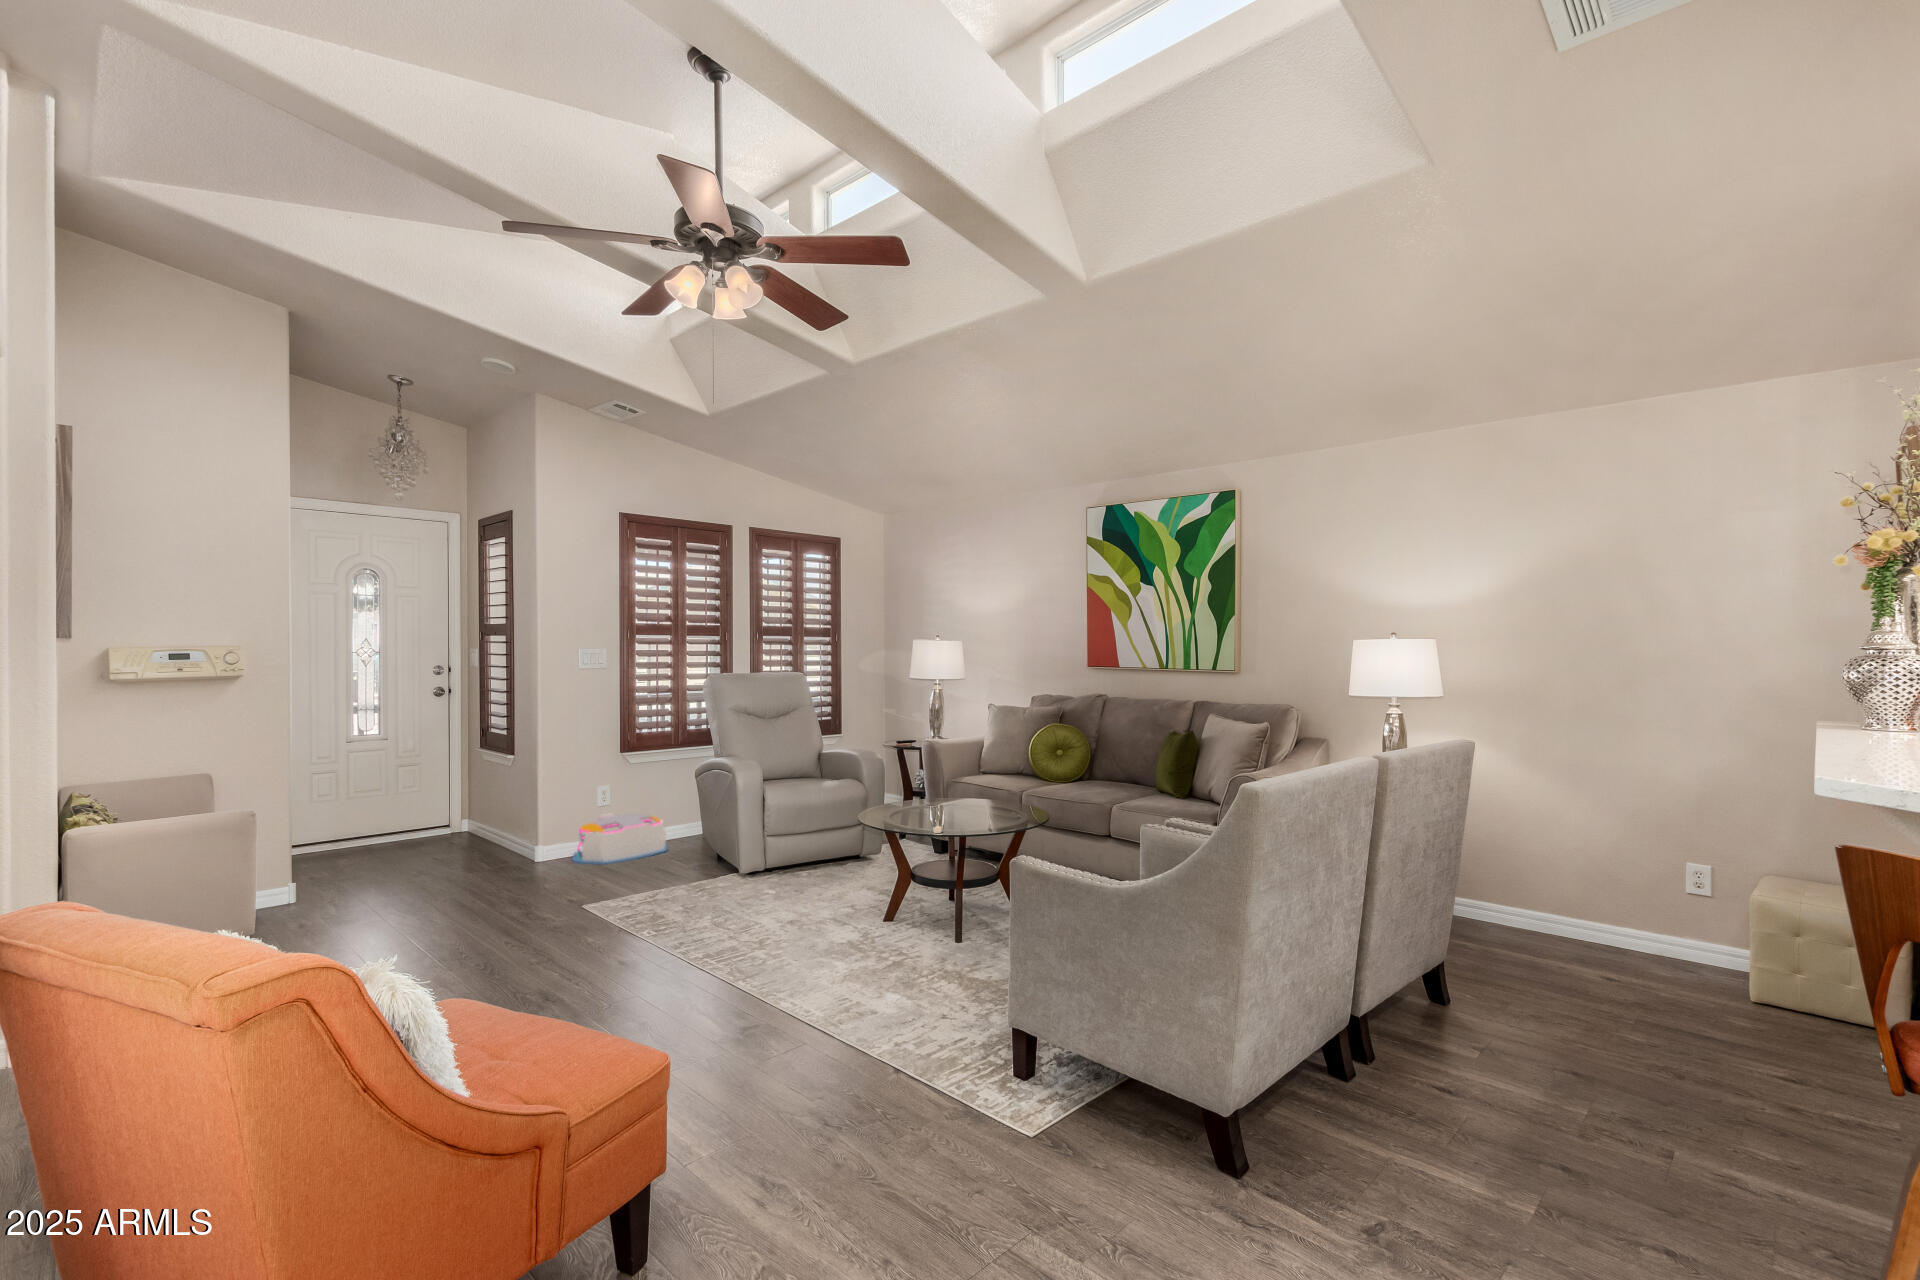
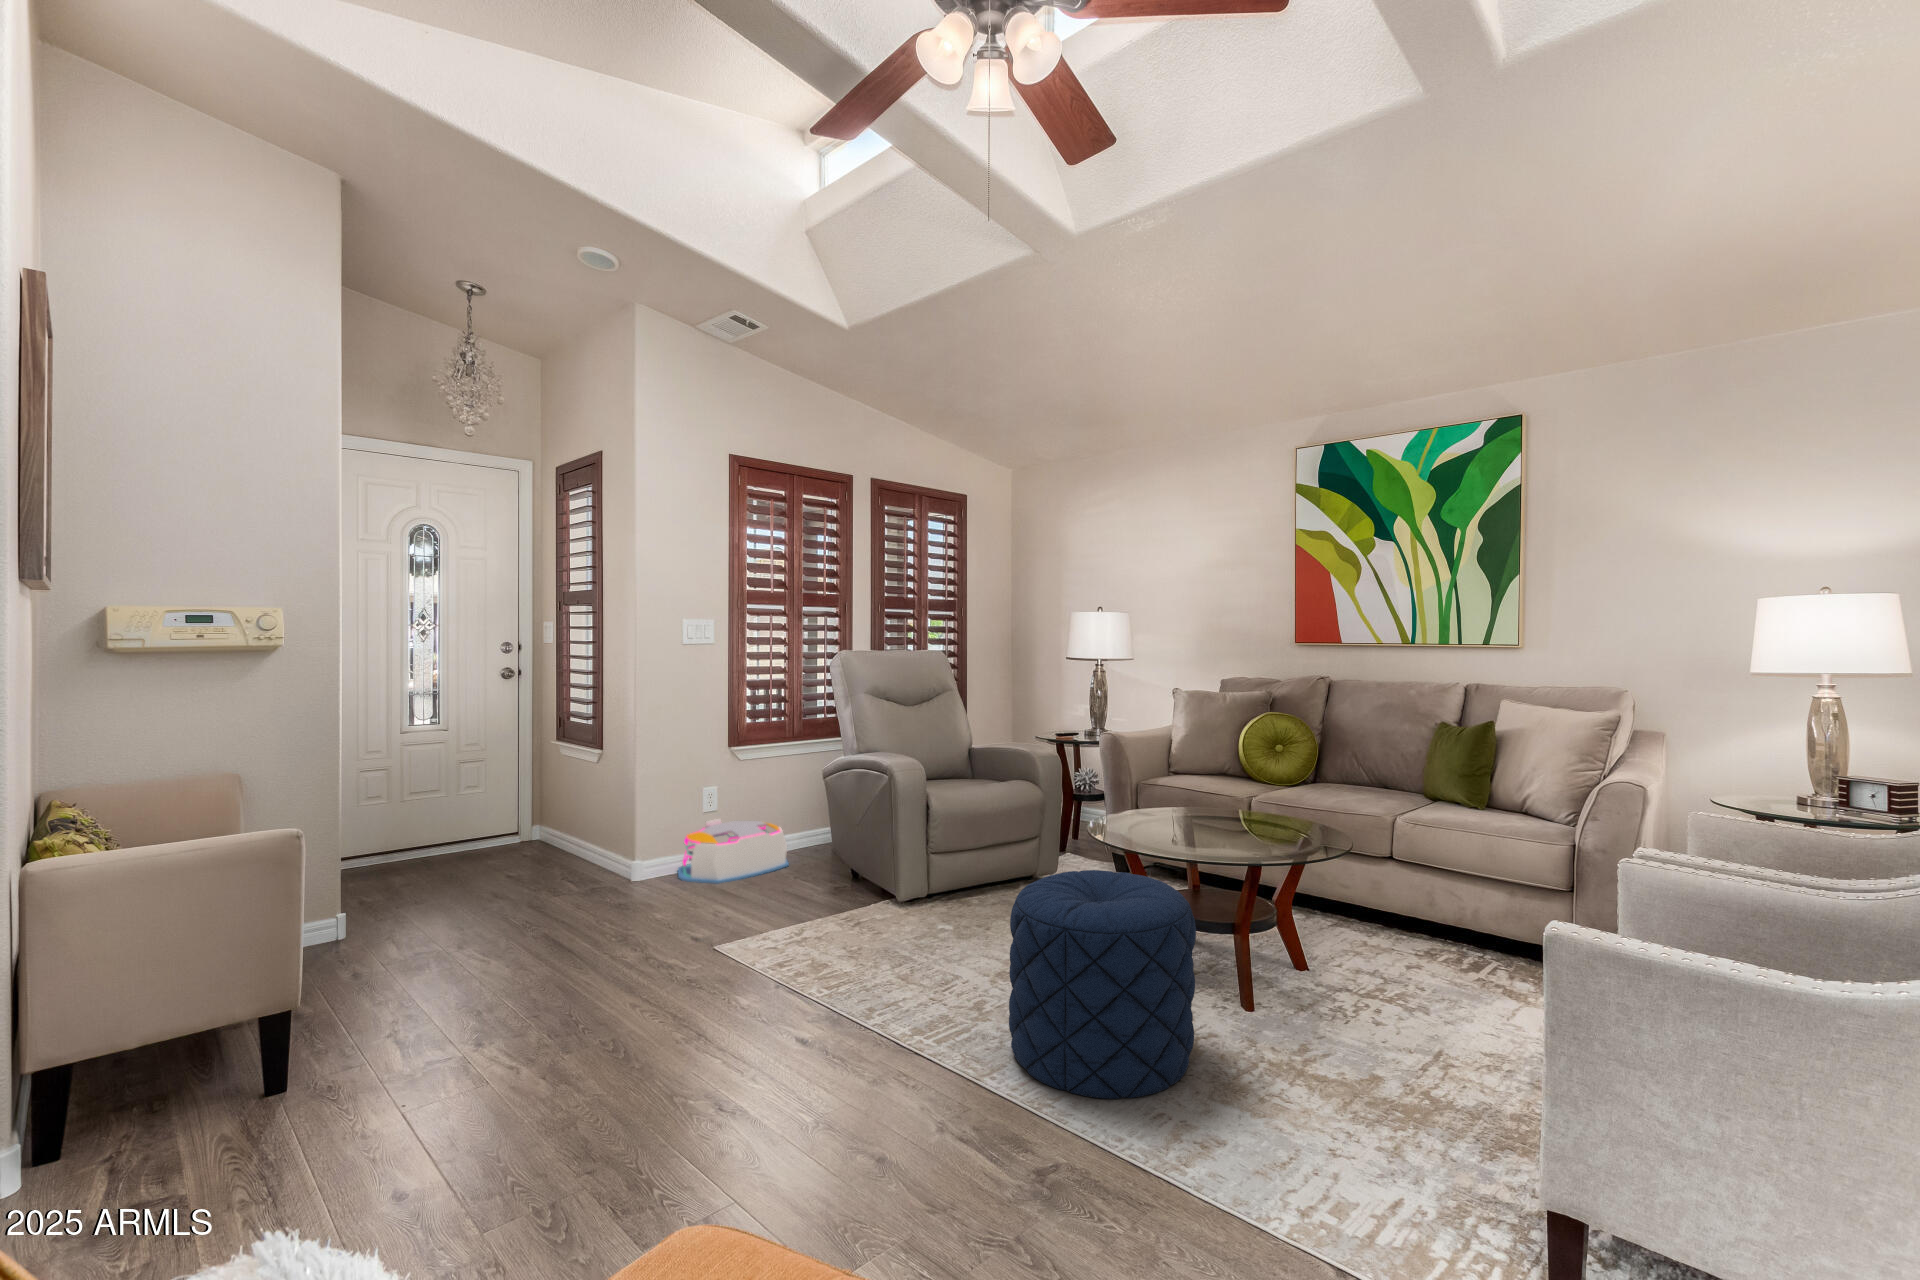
pouf: none [765,841,896,994] -> present [1009,870,1196,1099]

